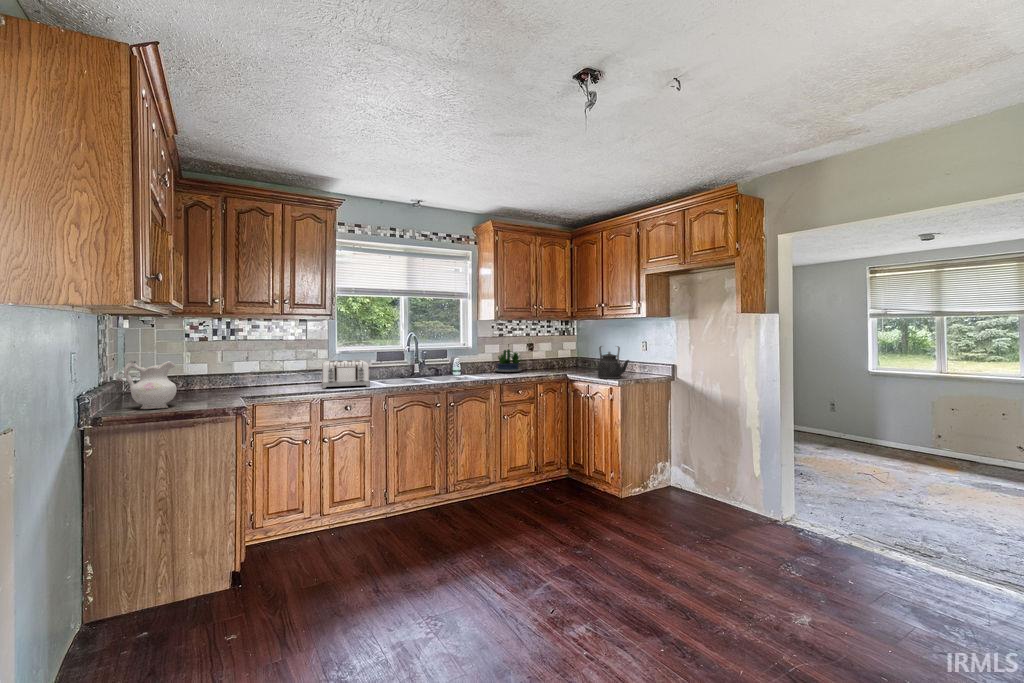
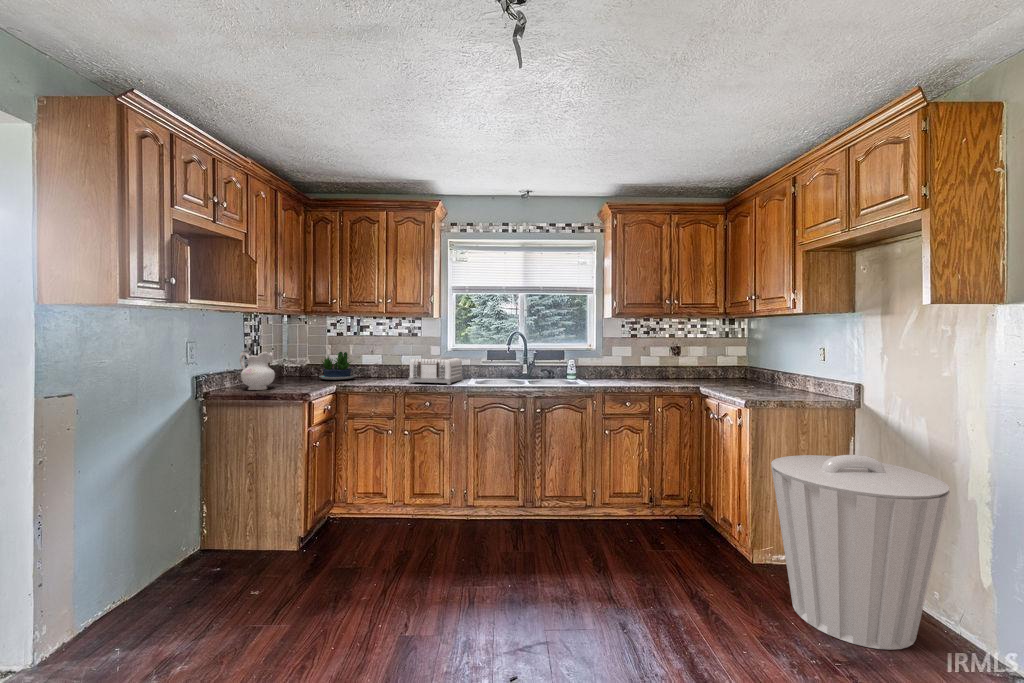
kettle: present [598,346,629,379] -> none [729,352,771,397]
potted plant: present [494,349,522,372] -> present [319,352,355,380]
trash can: none [647,409,746,526] -> present [771,455,950,650]

